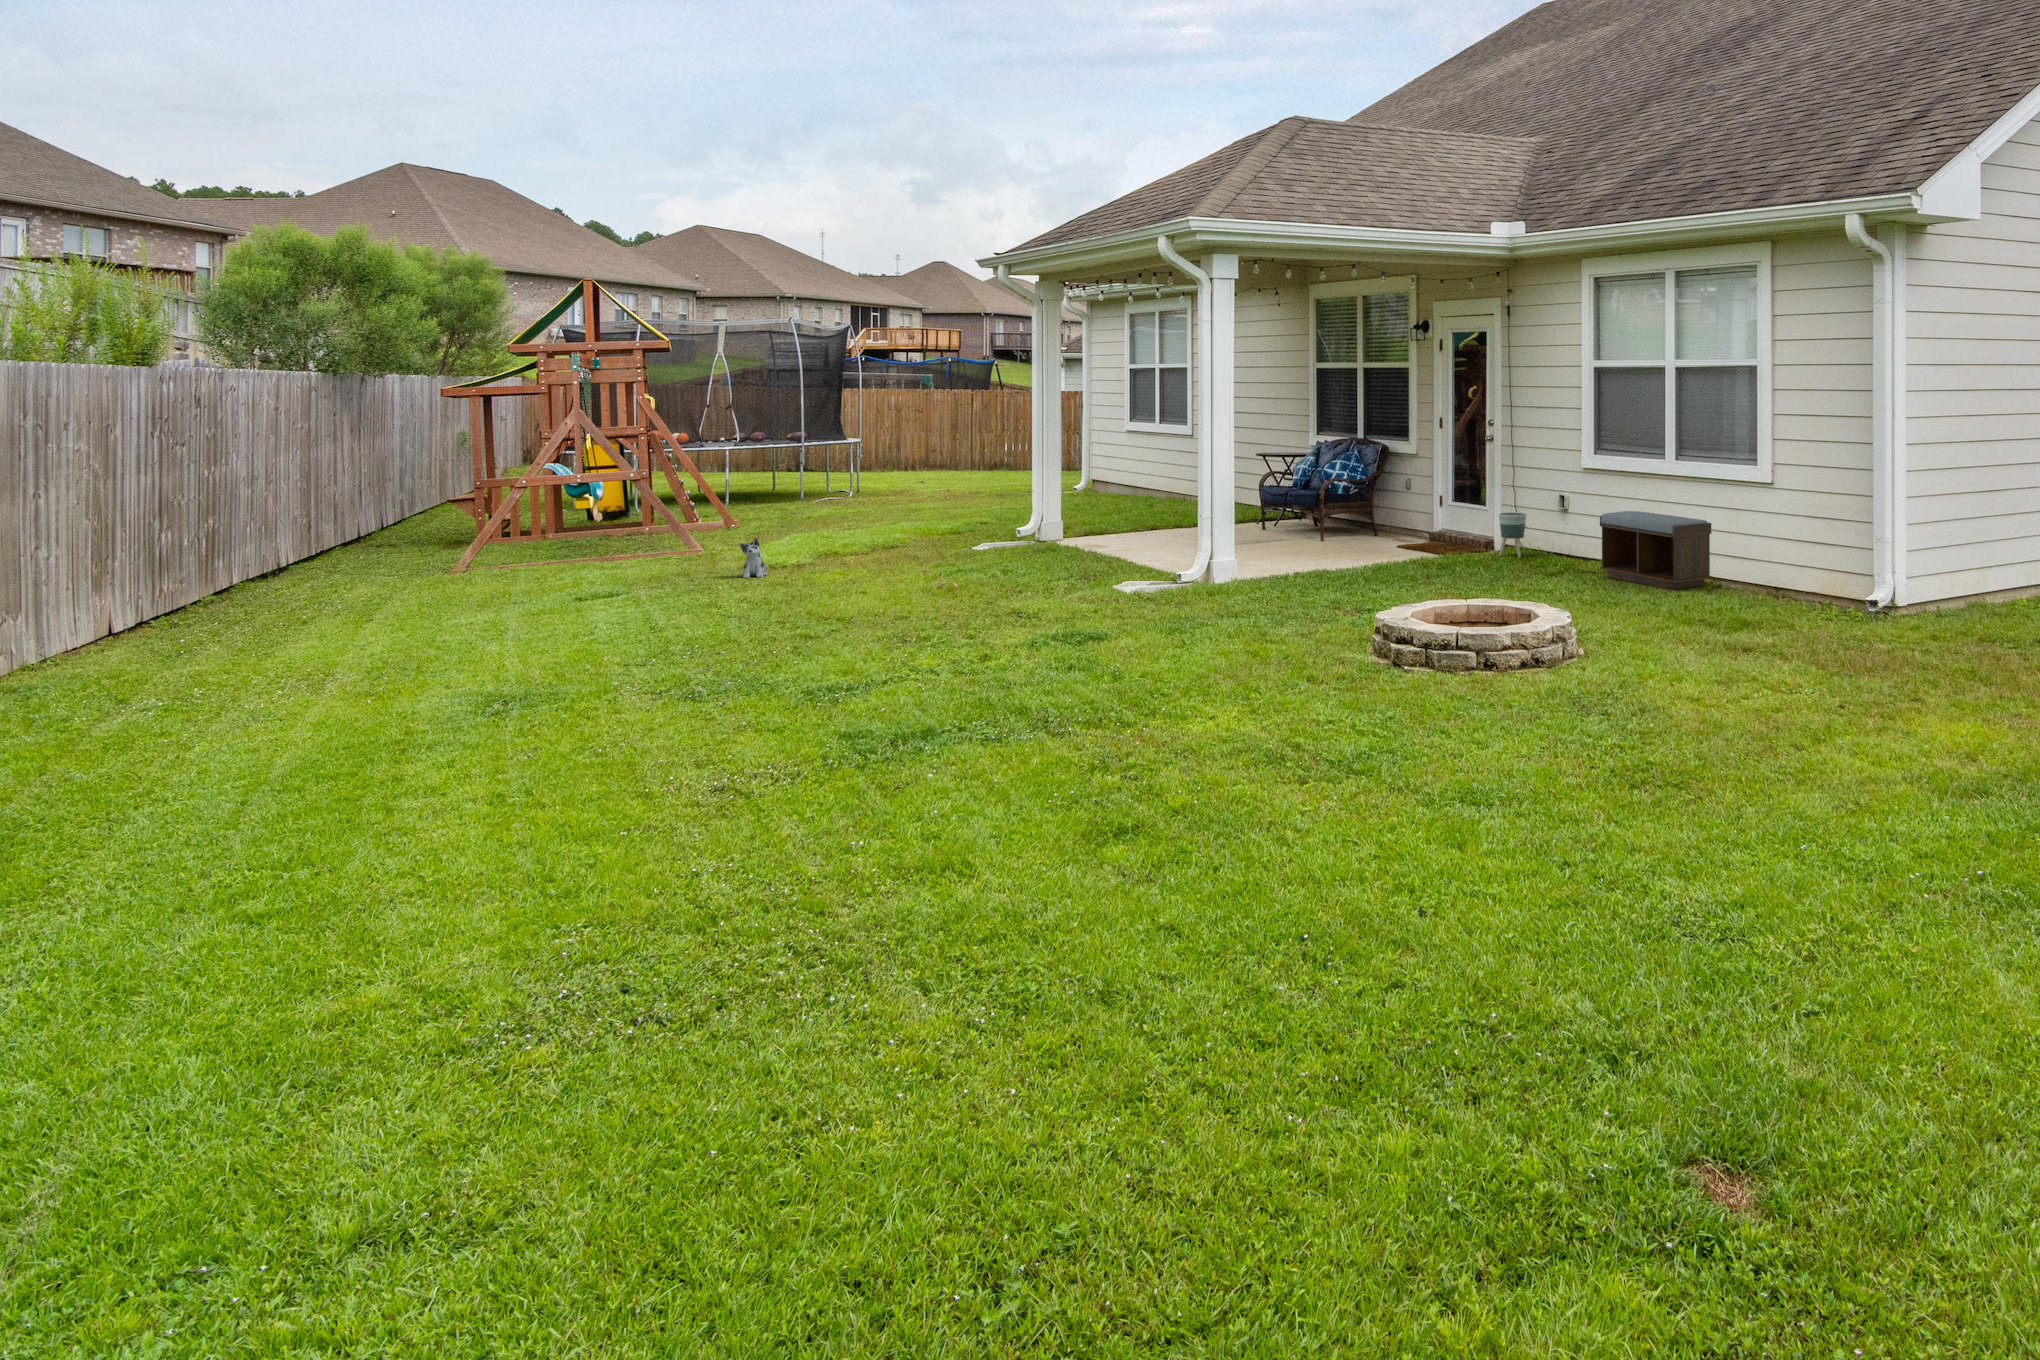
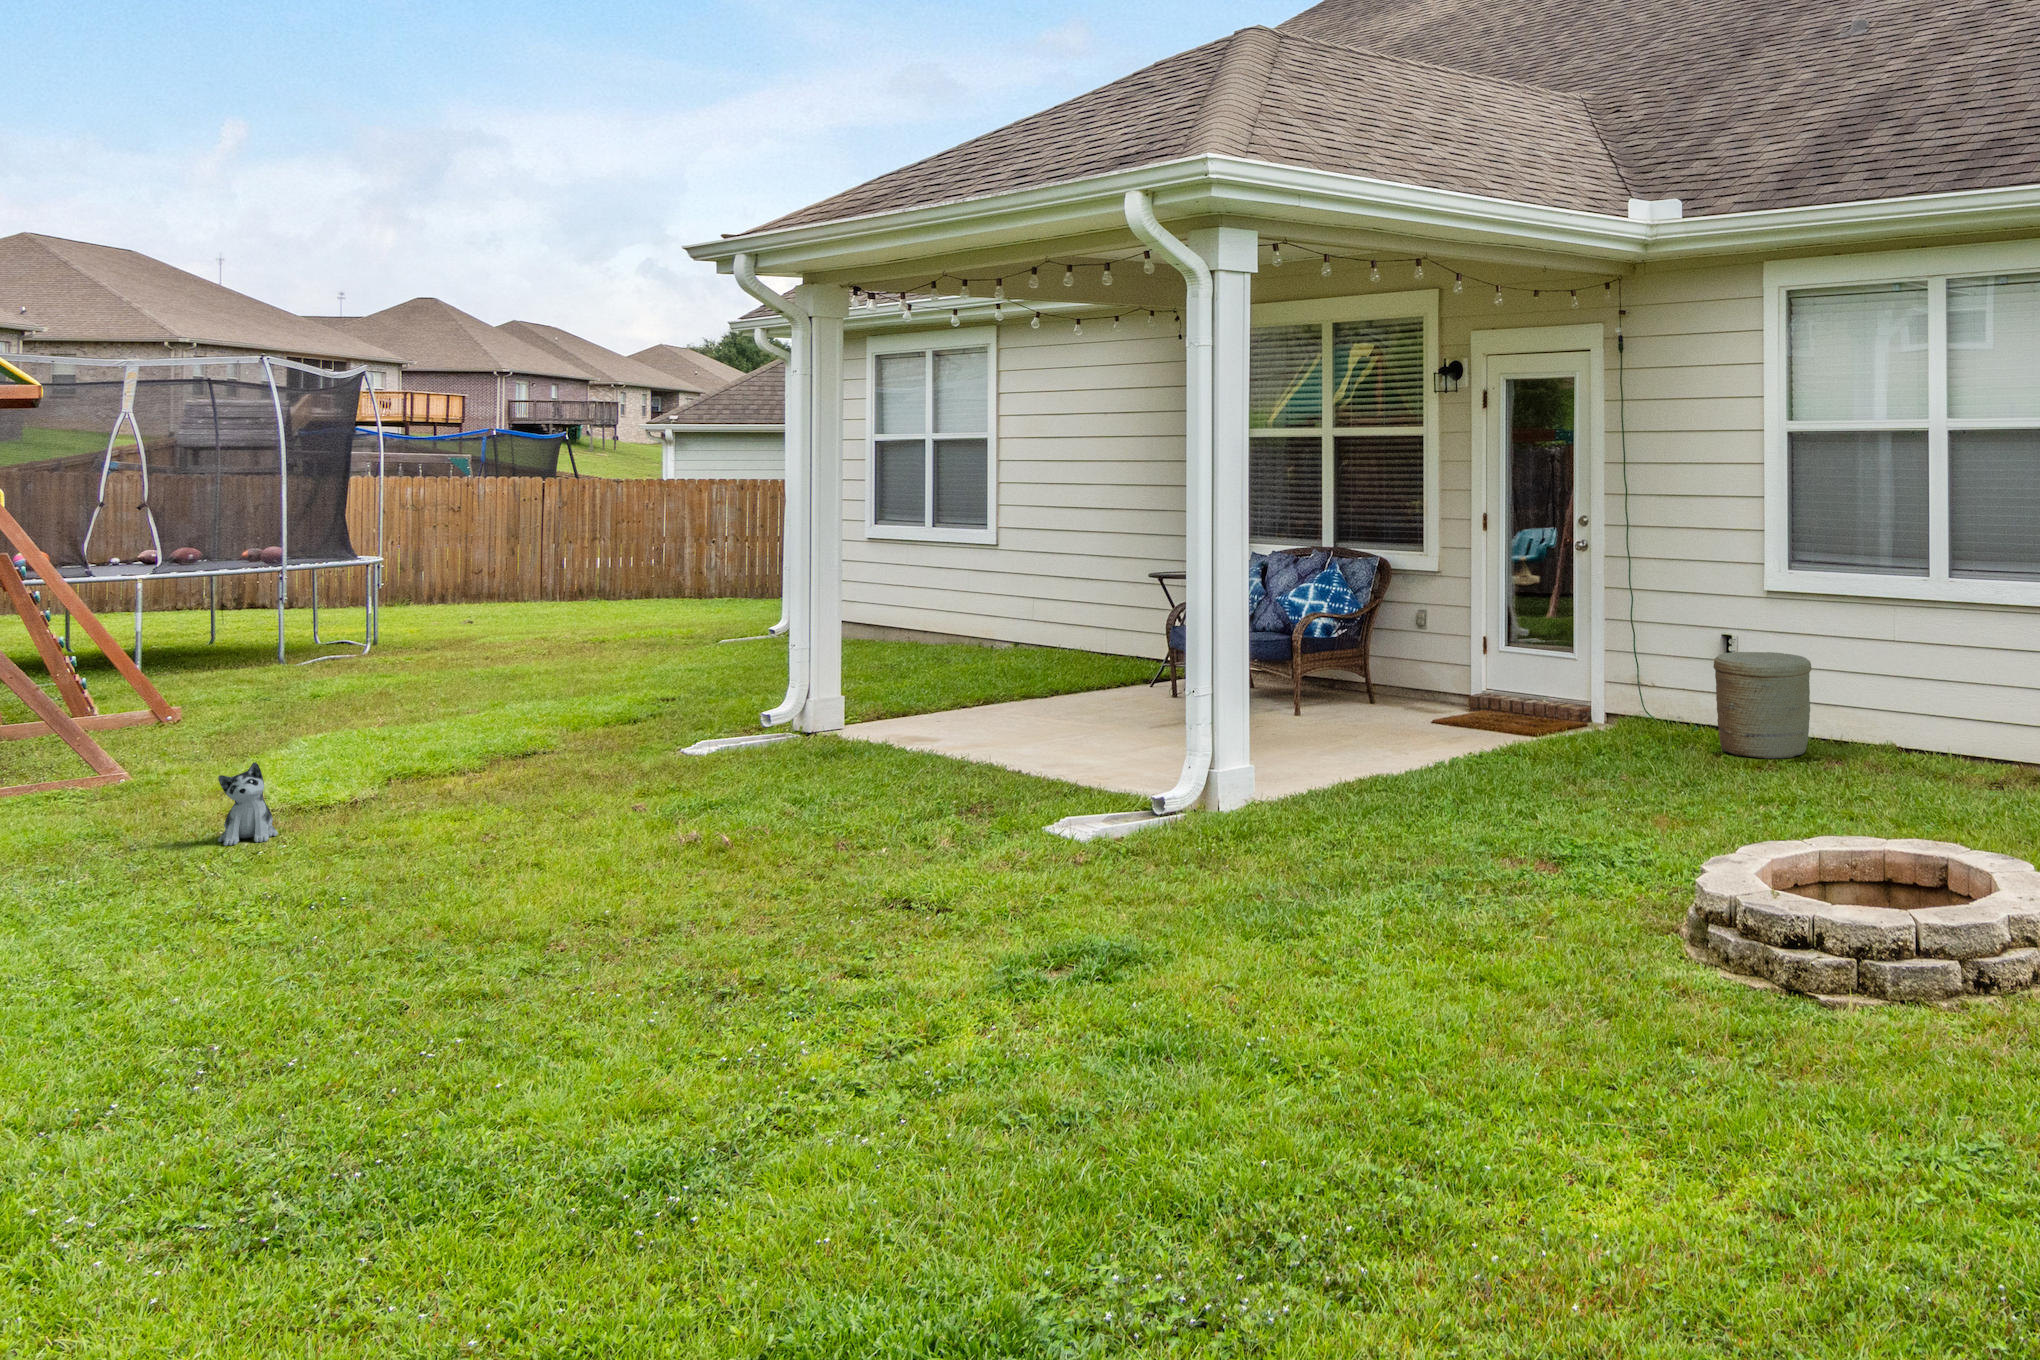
woven basket: none [1538,507,1600,572] -> present [1713,652,1812,759]
bench: present [1600,511,1711,590] -> none [1837,658,2028,787]
planter: present [1499,512,1526,557] -> none [1620,662,1663,733]

